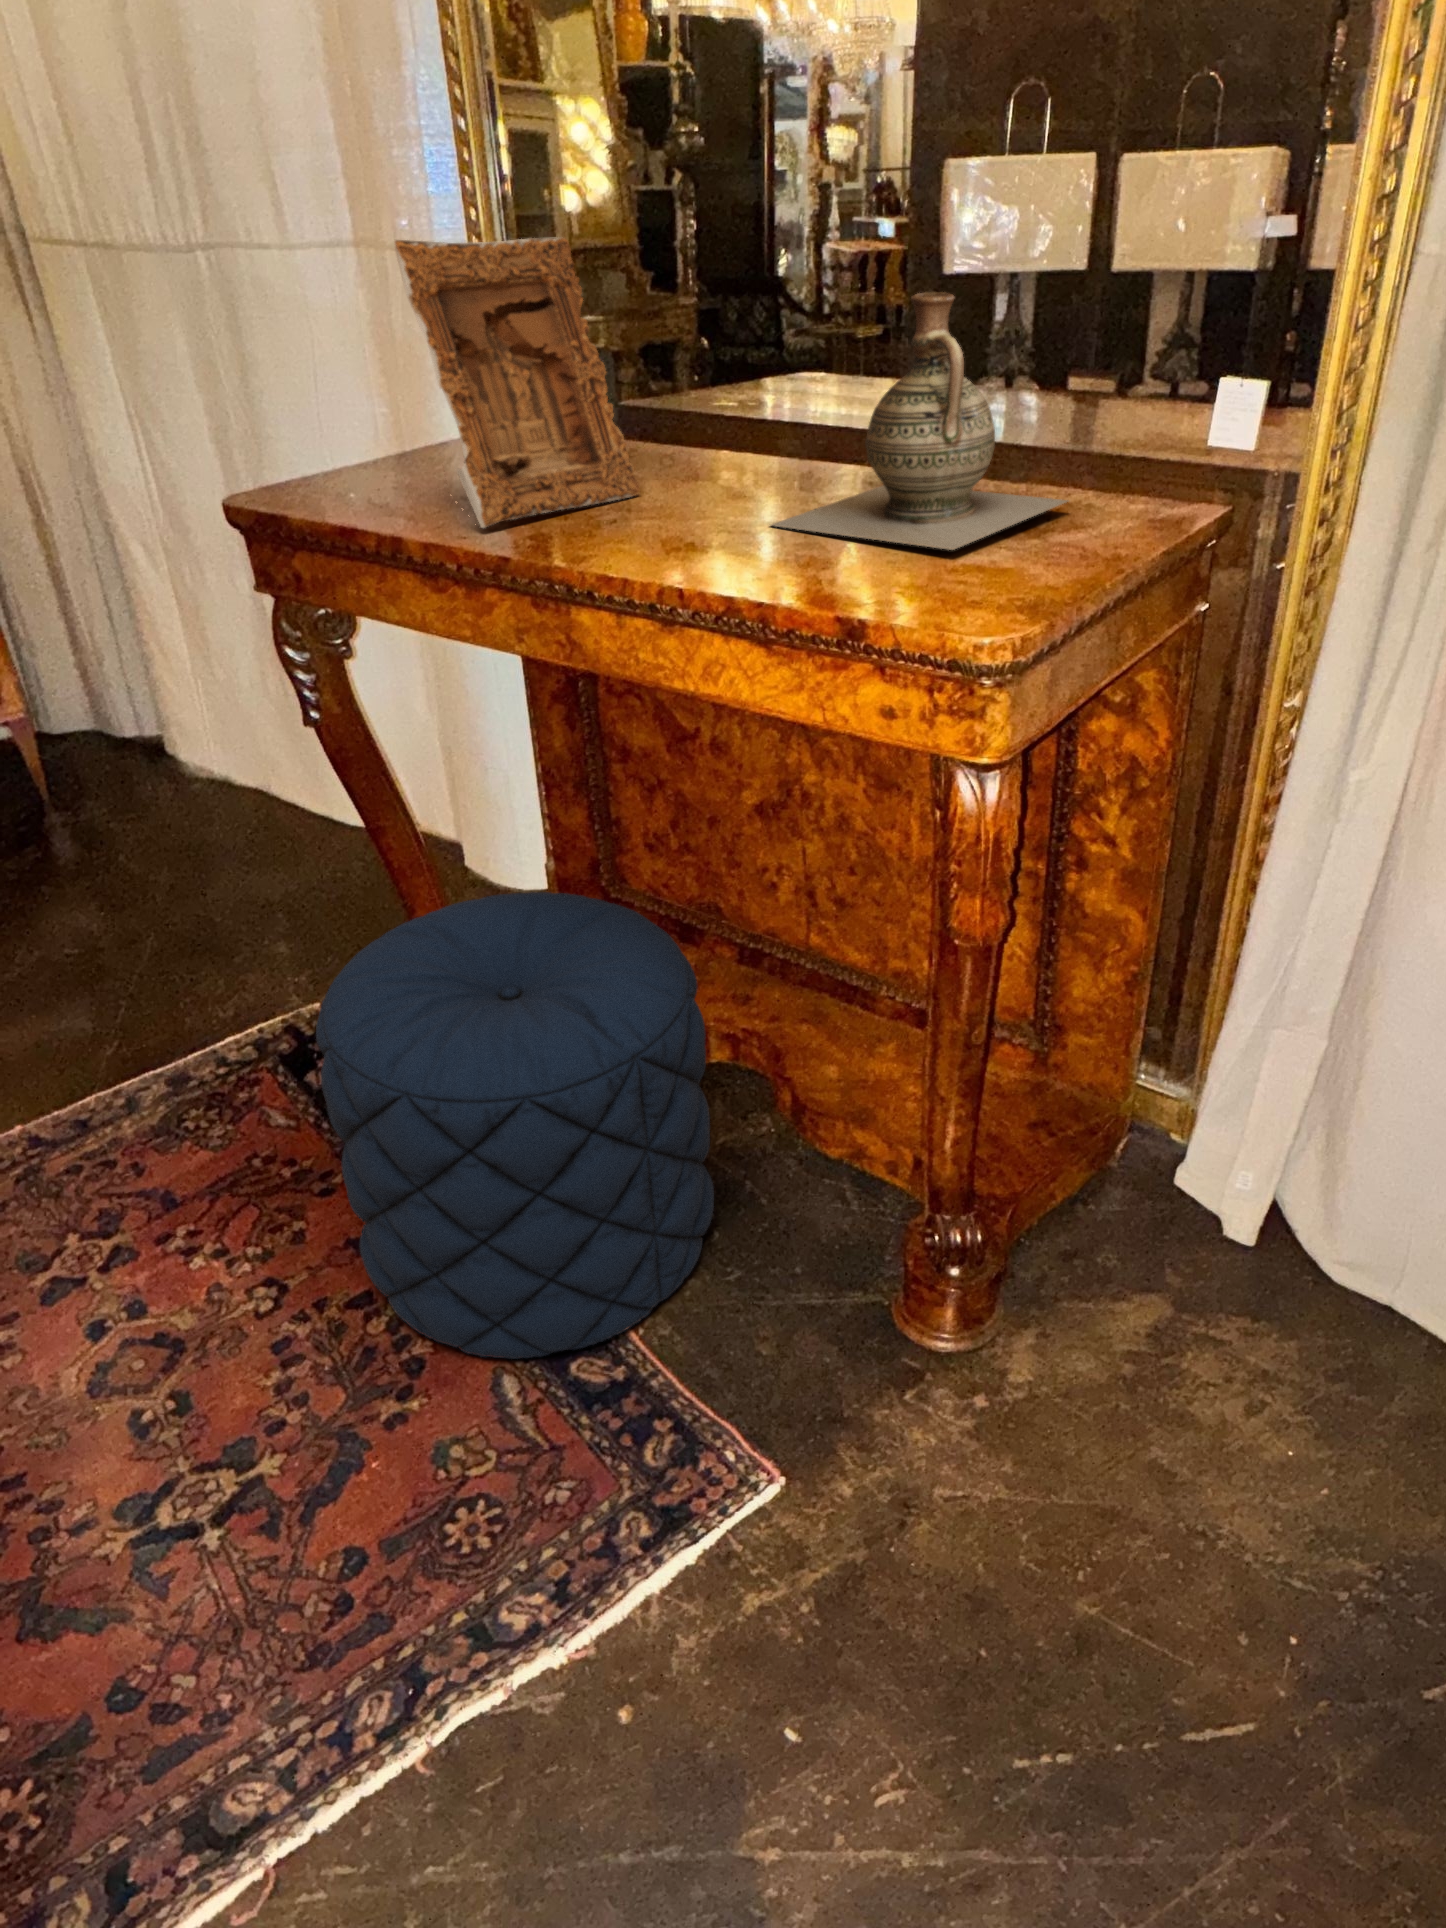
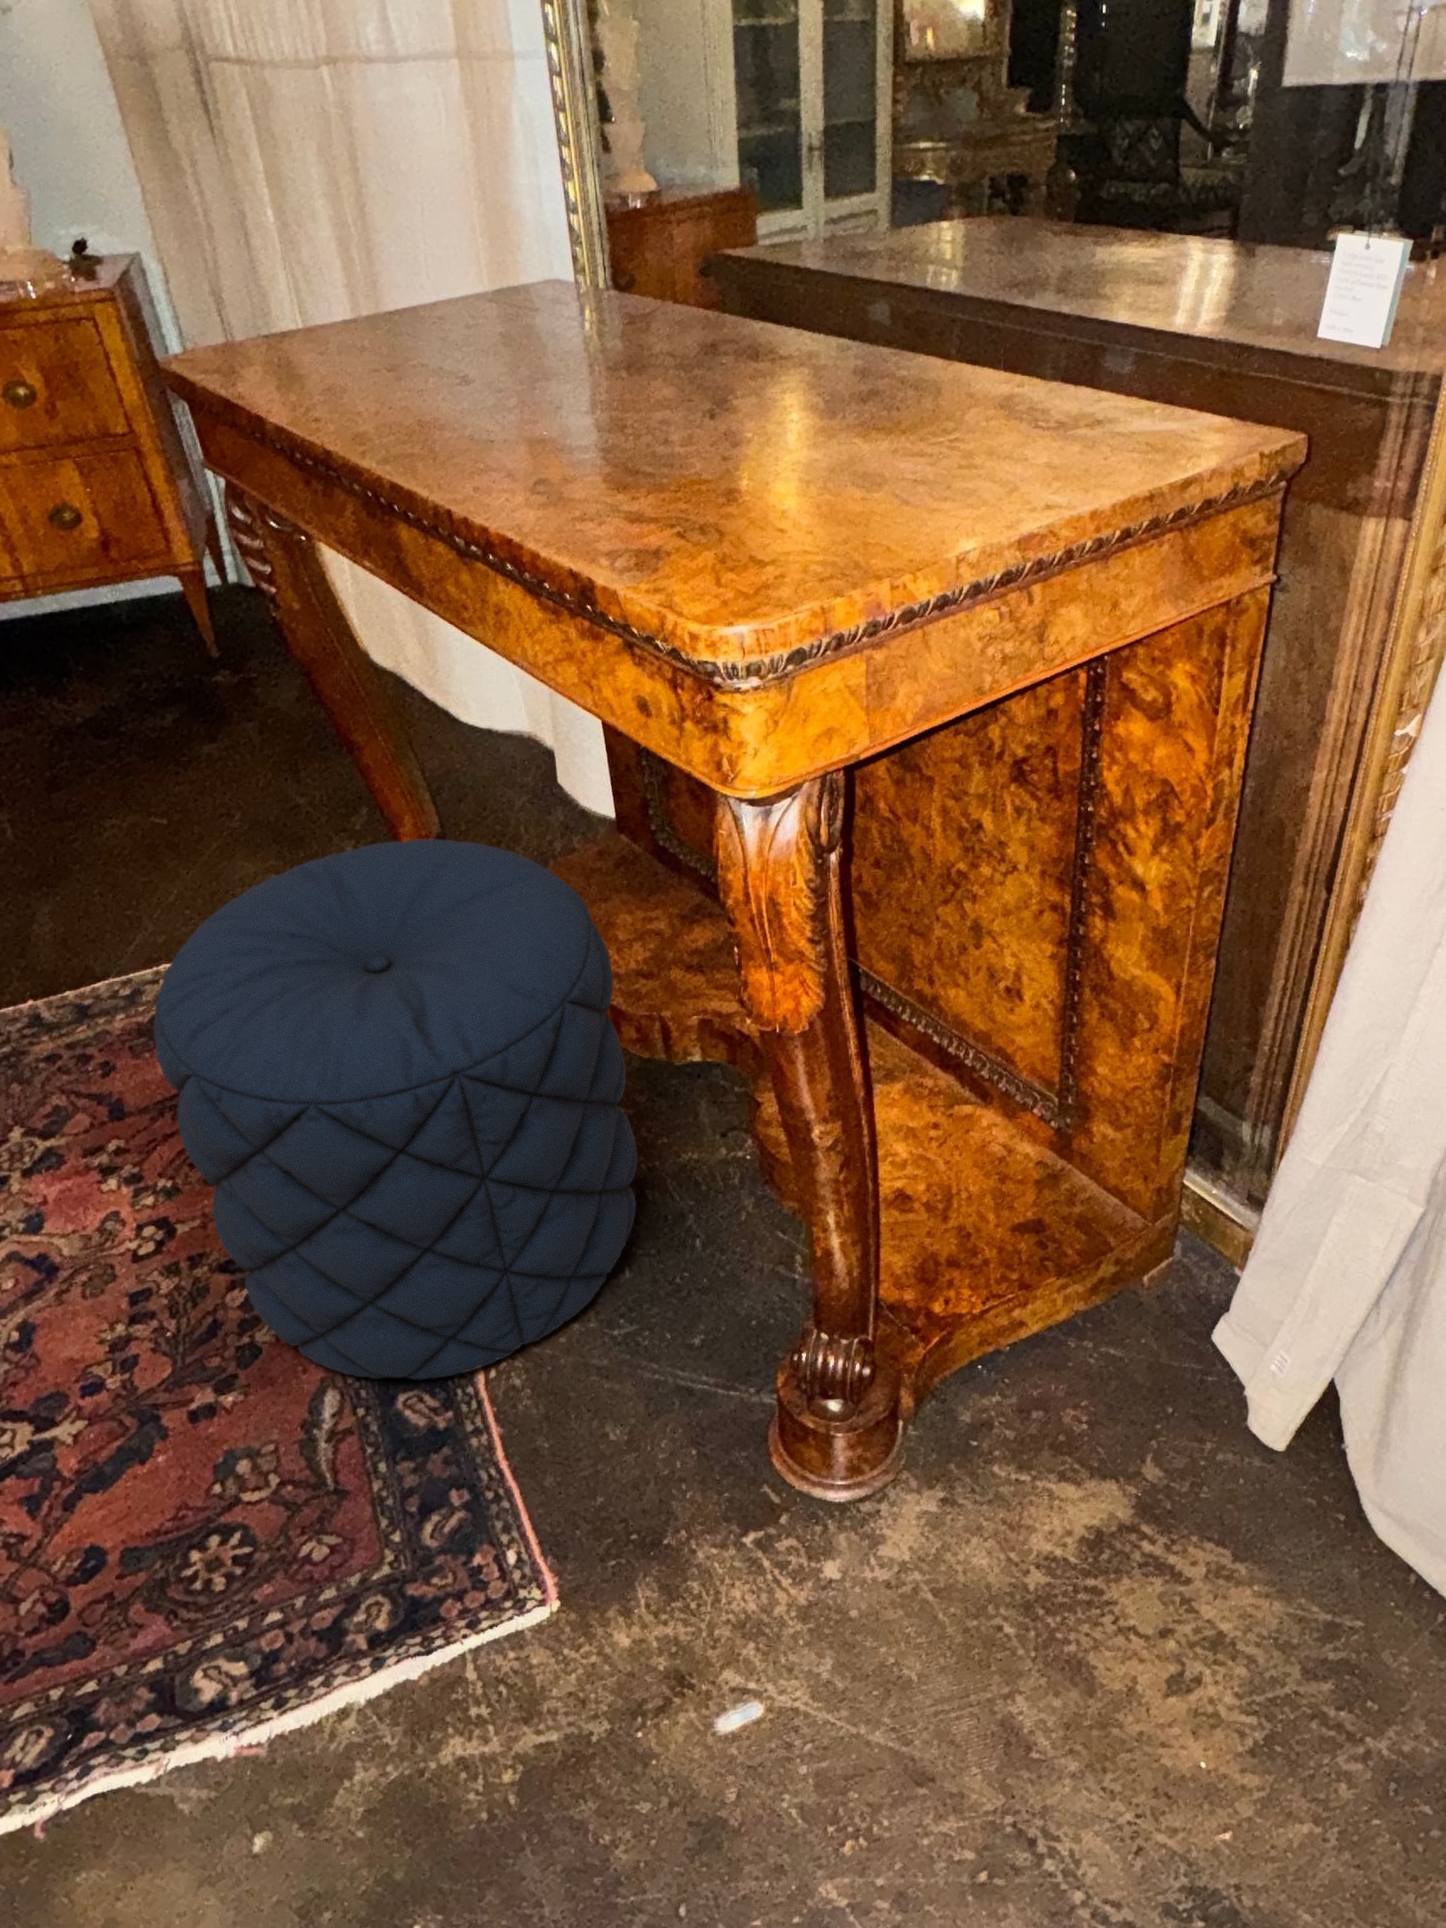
picture frame: present [394,237,640,528] -> none [234,24,572,409]
ceramic jug: present [771,292,1068,550] -> none [658,98,1067,481]

